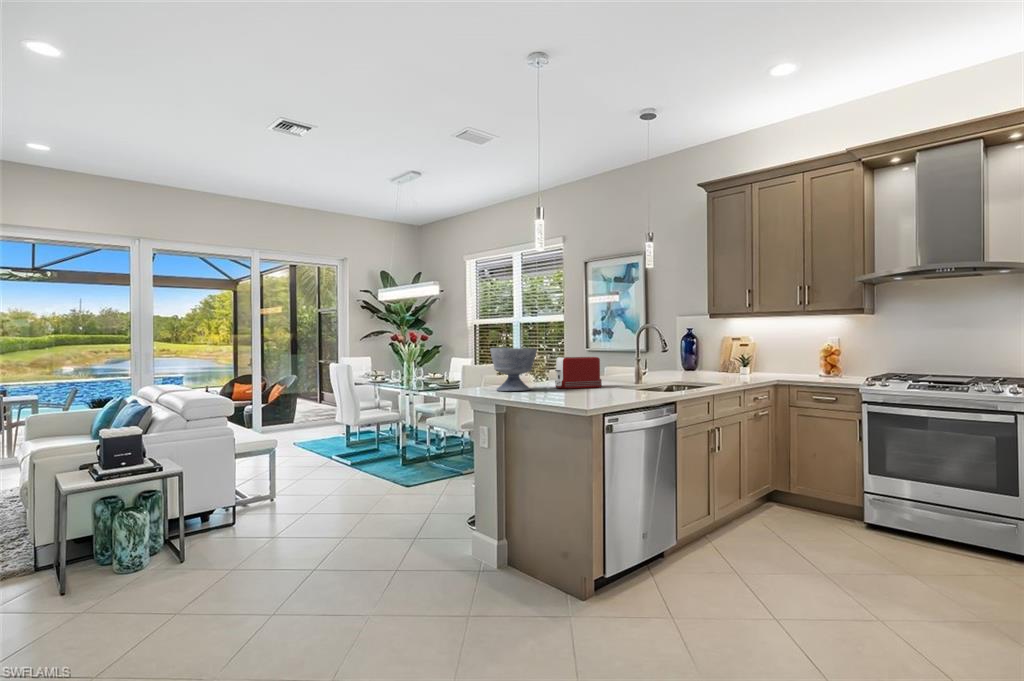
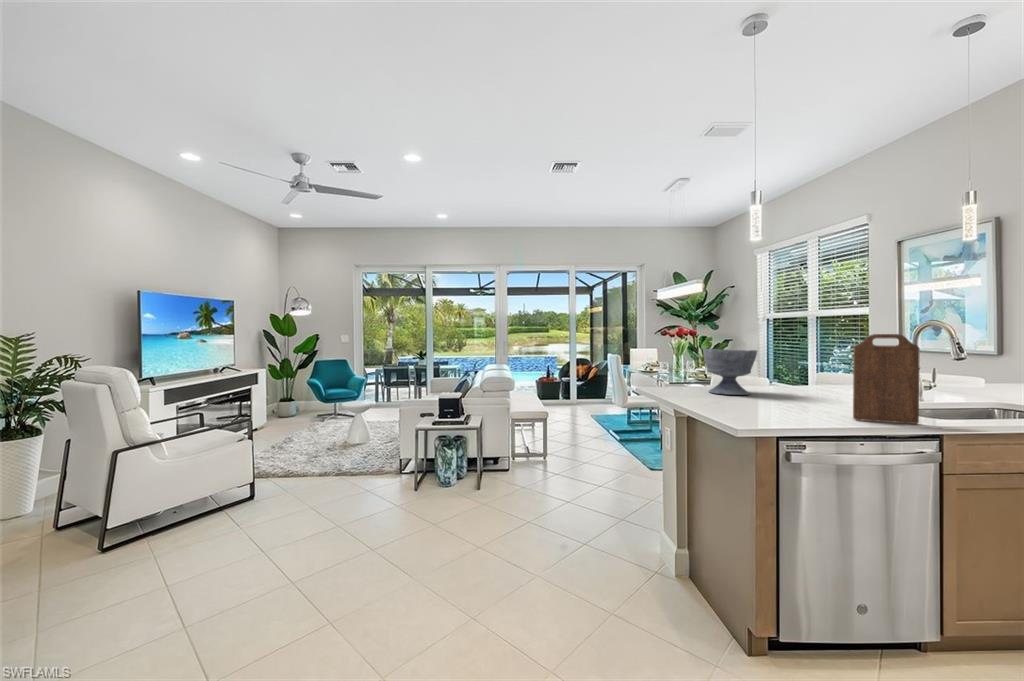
cutting board: none [627,331,663,398] -> present [853,334,920,424]
toaster: present [555,357,602,389] -> none [785,360,854,400]

